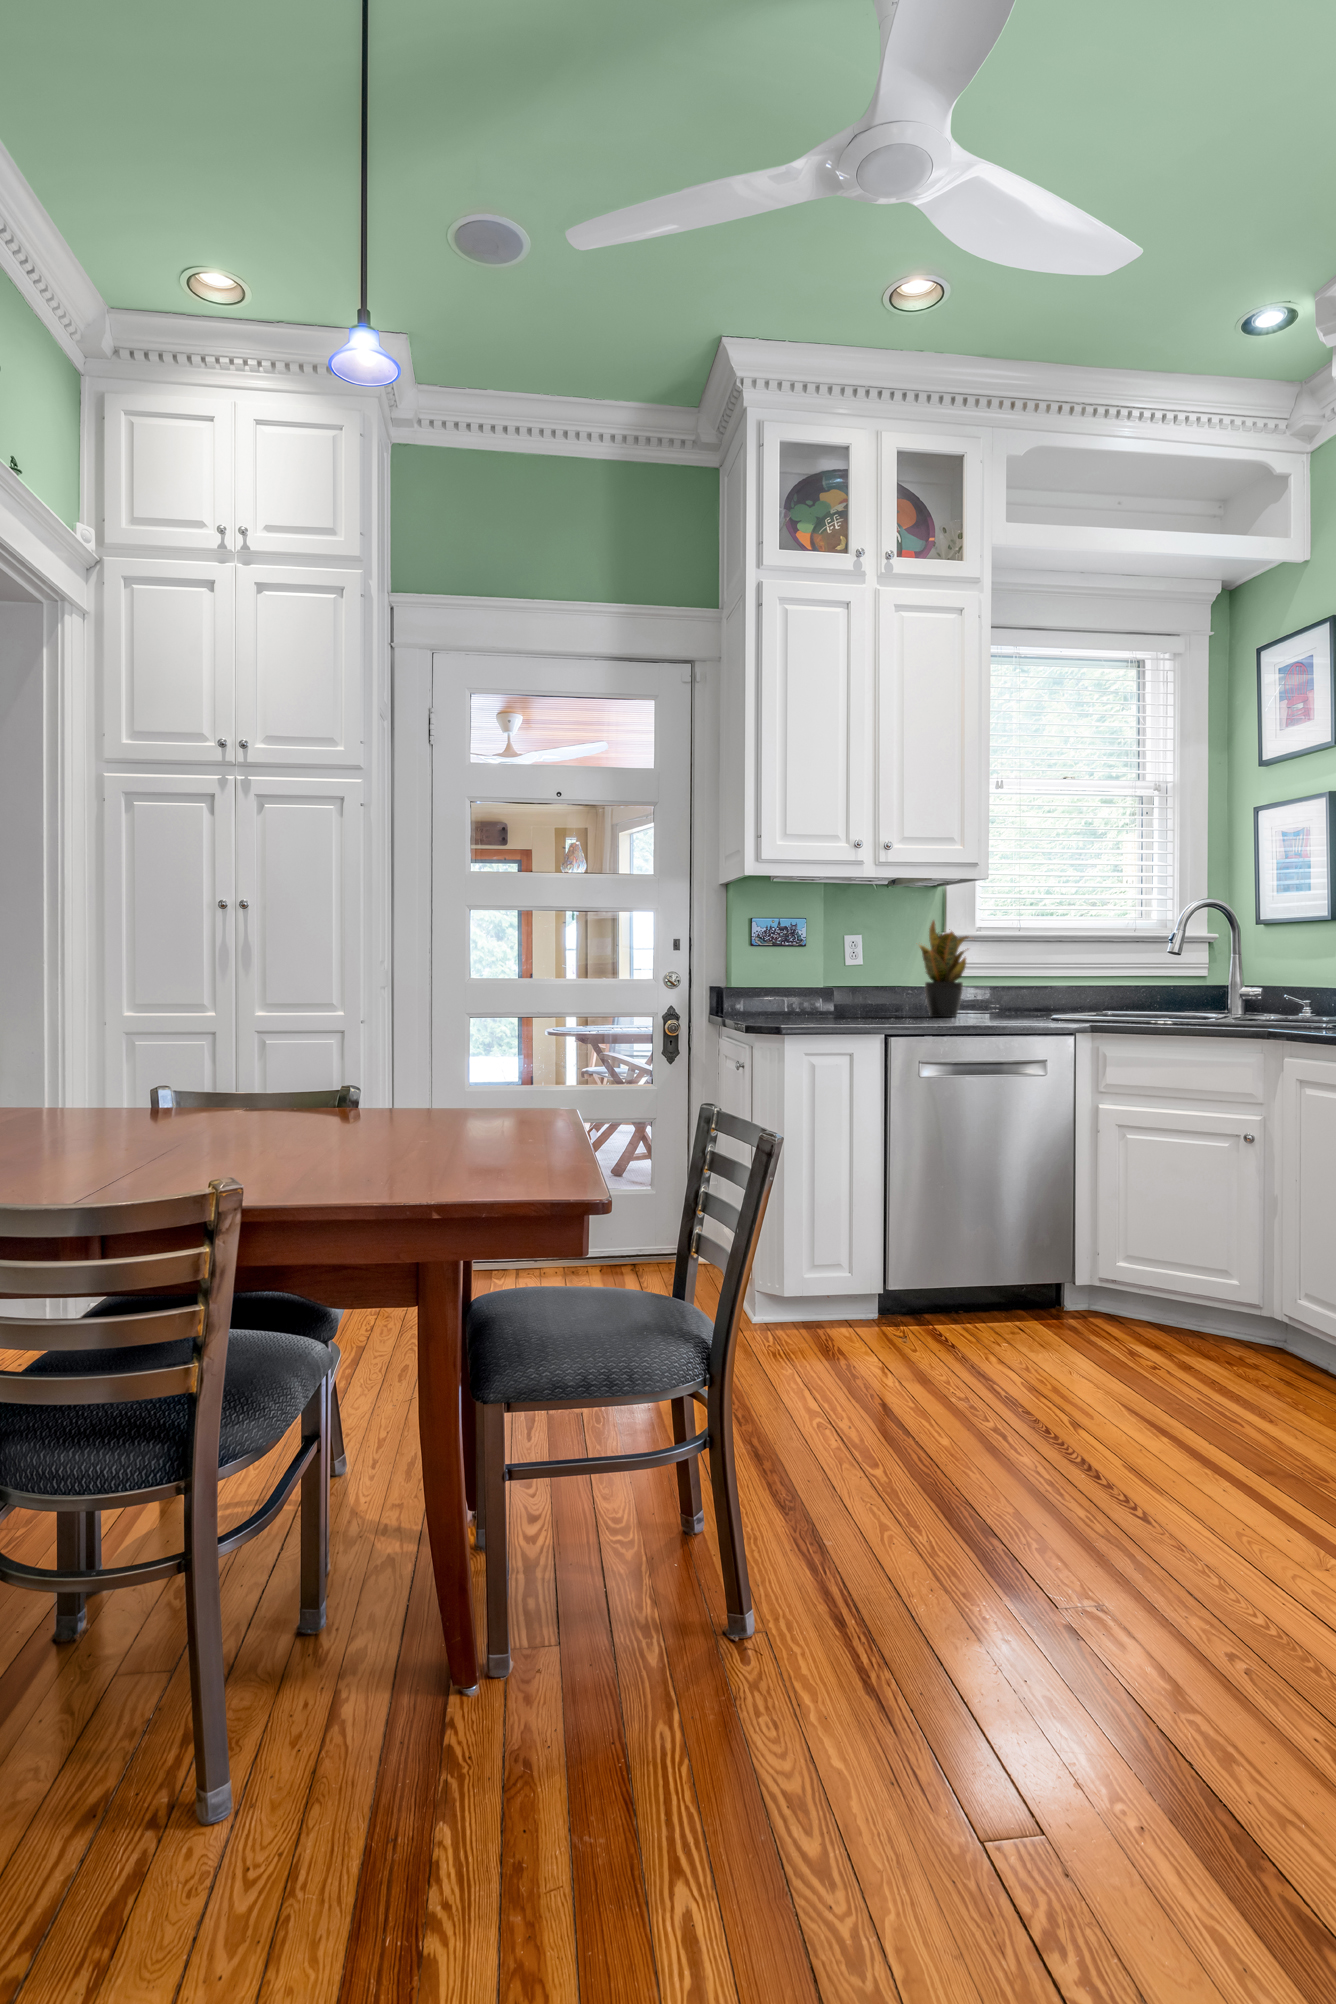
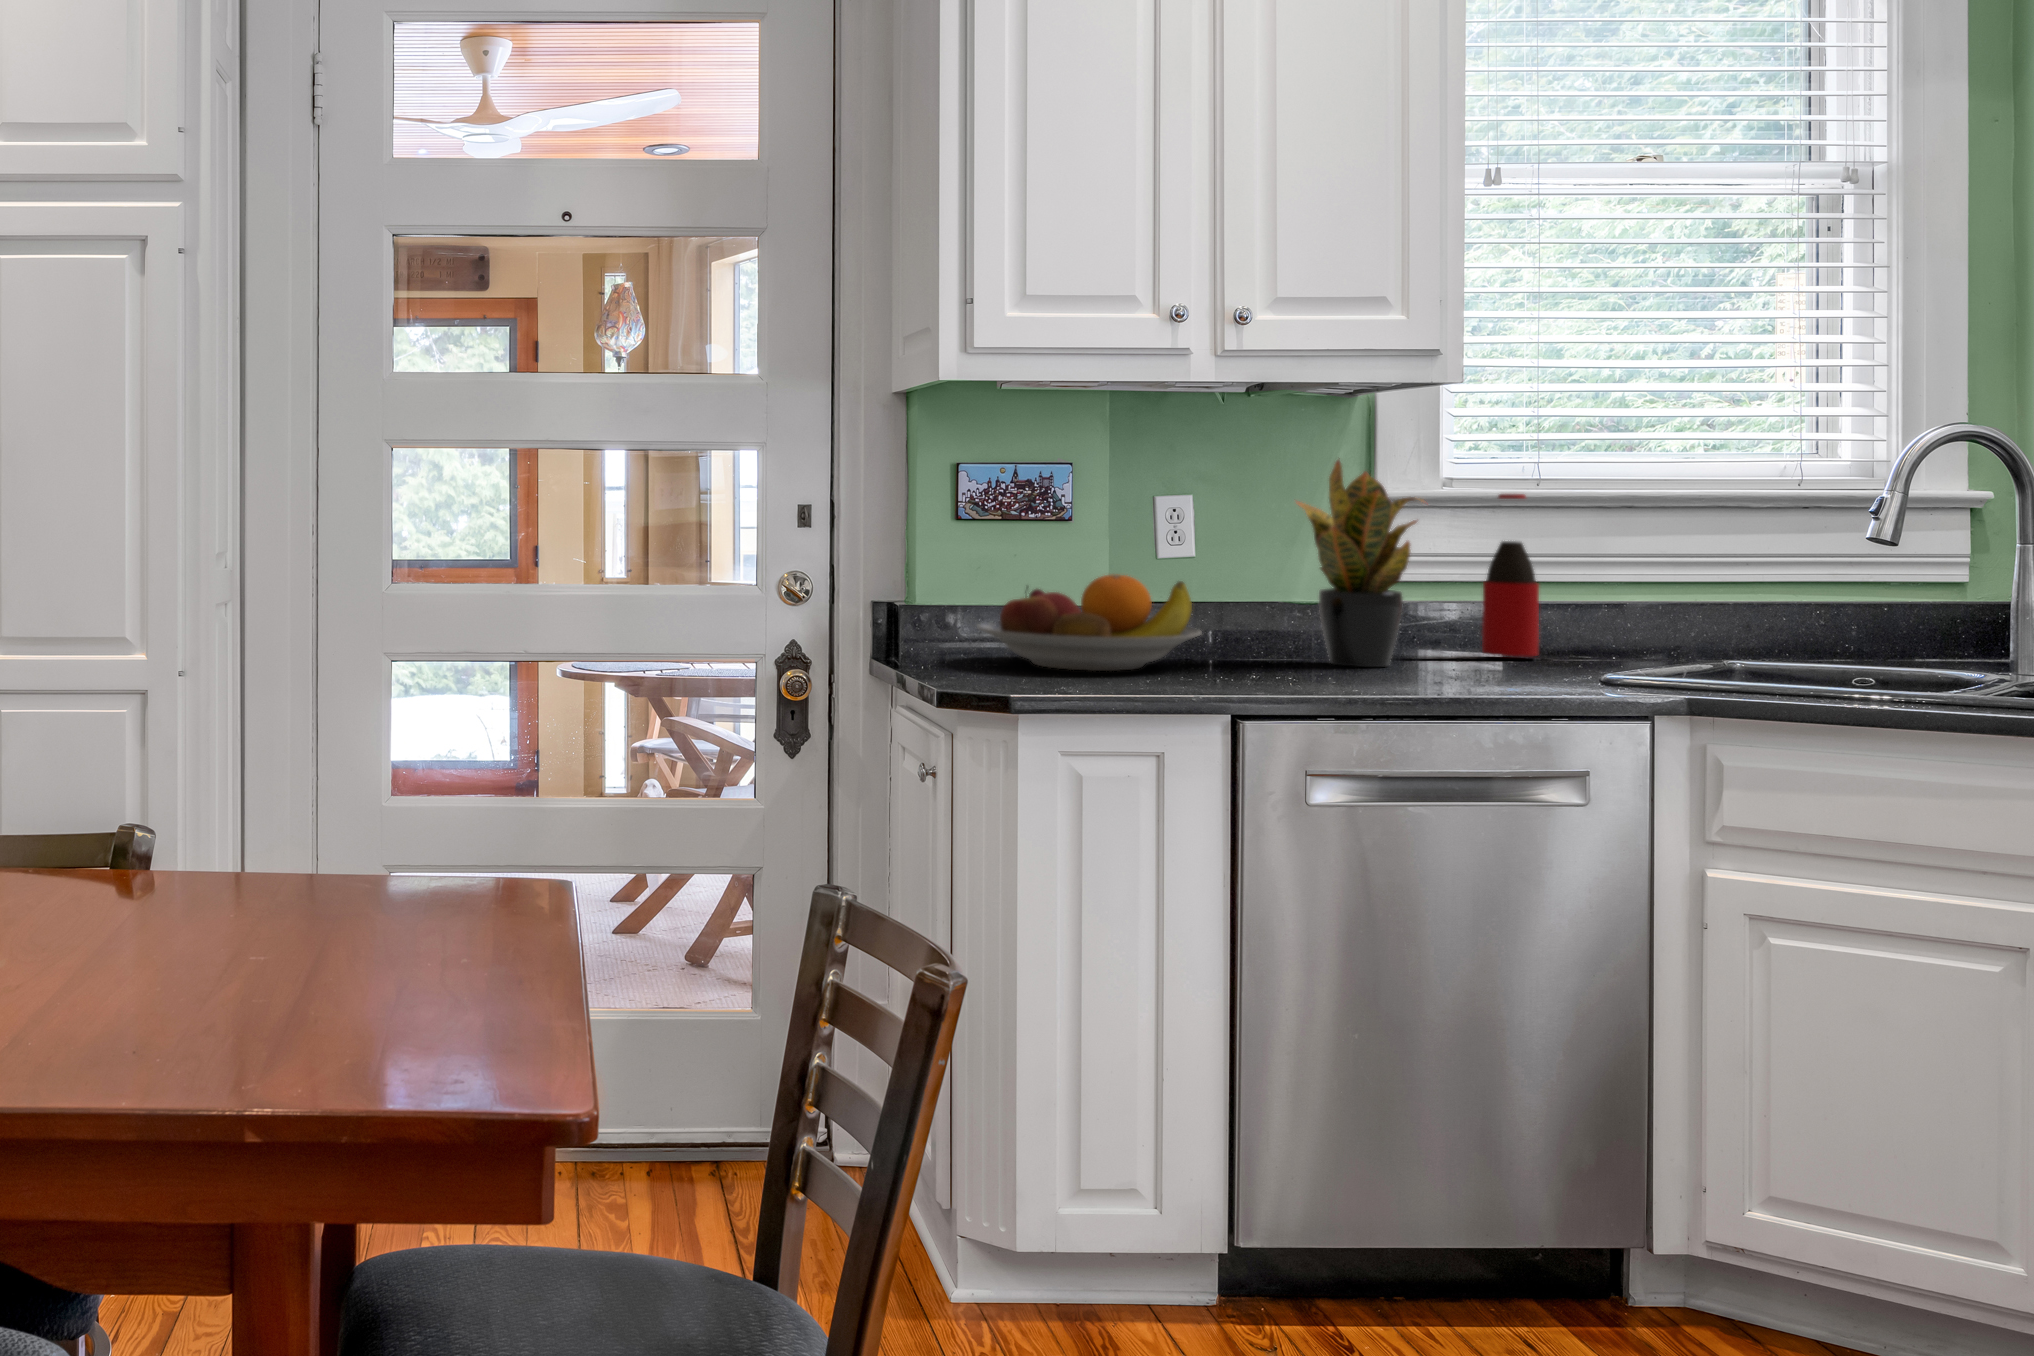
bottle: none [998,938,1024,1015] -> present [1482,494,1539,656]
fruit bowl: none [766,974,871,1019] -> present [978,574,1202,671]

